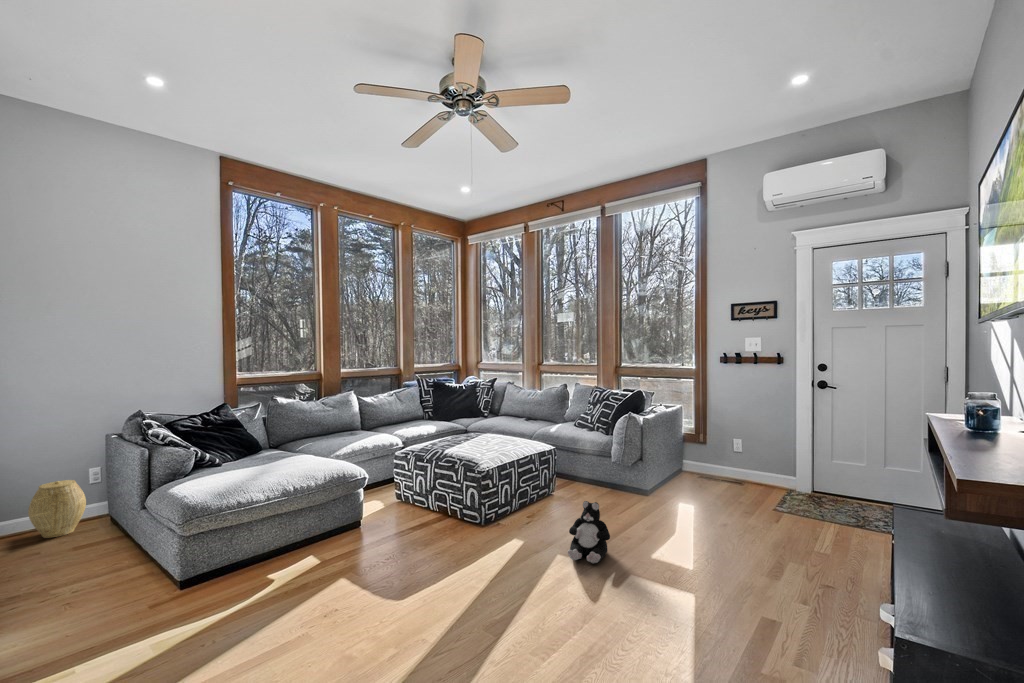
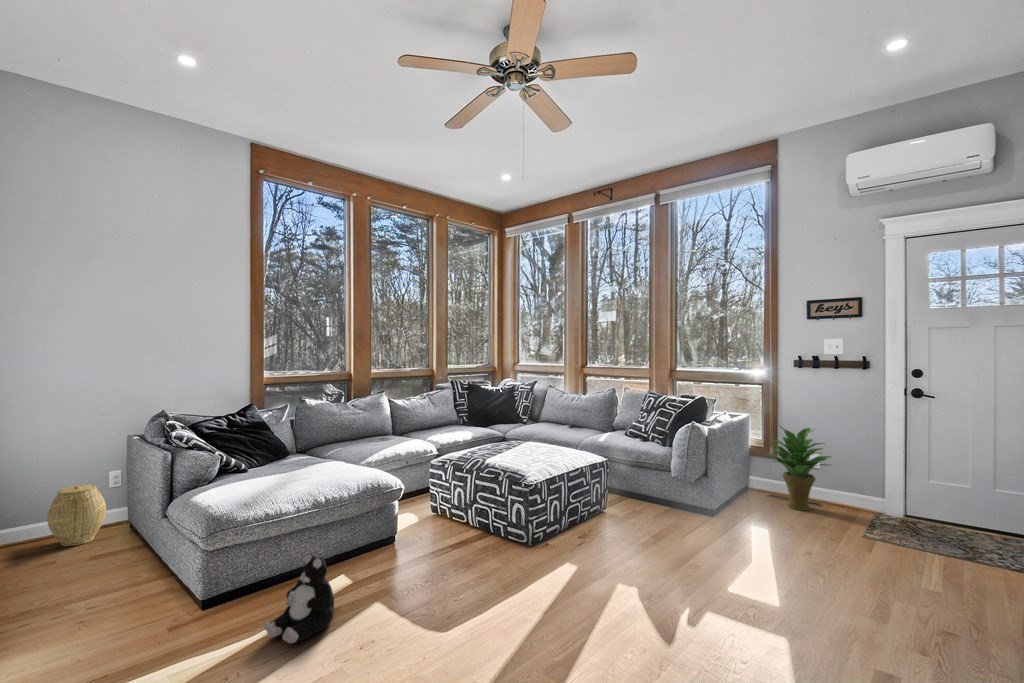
potted plant: none [694,414,752,489] -> present [765,427,830,510]
plush toy: present [568,501,610,563] -> present [264,554,335,644]

